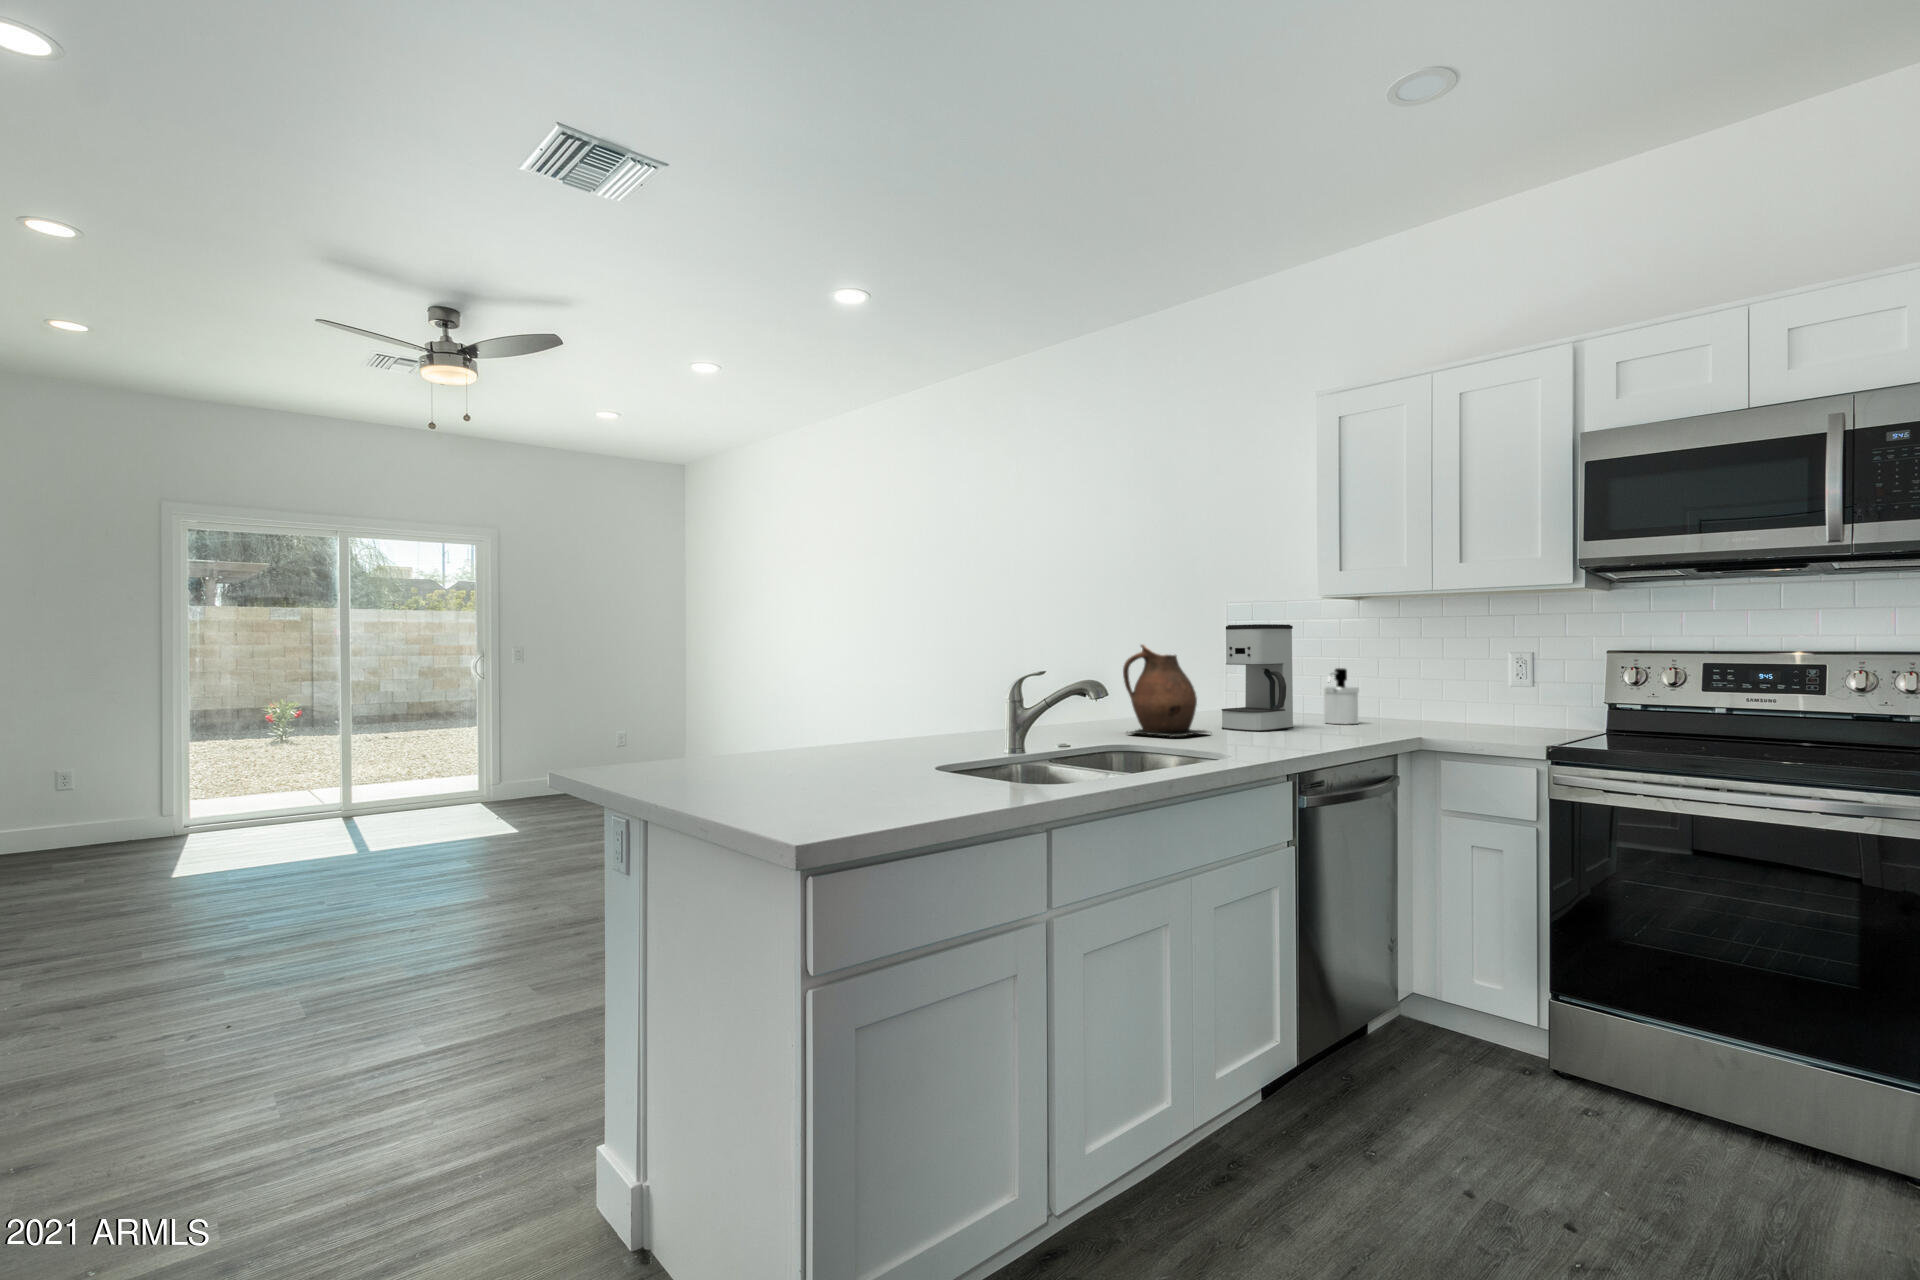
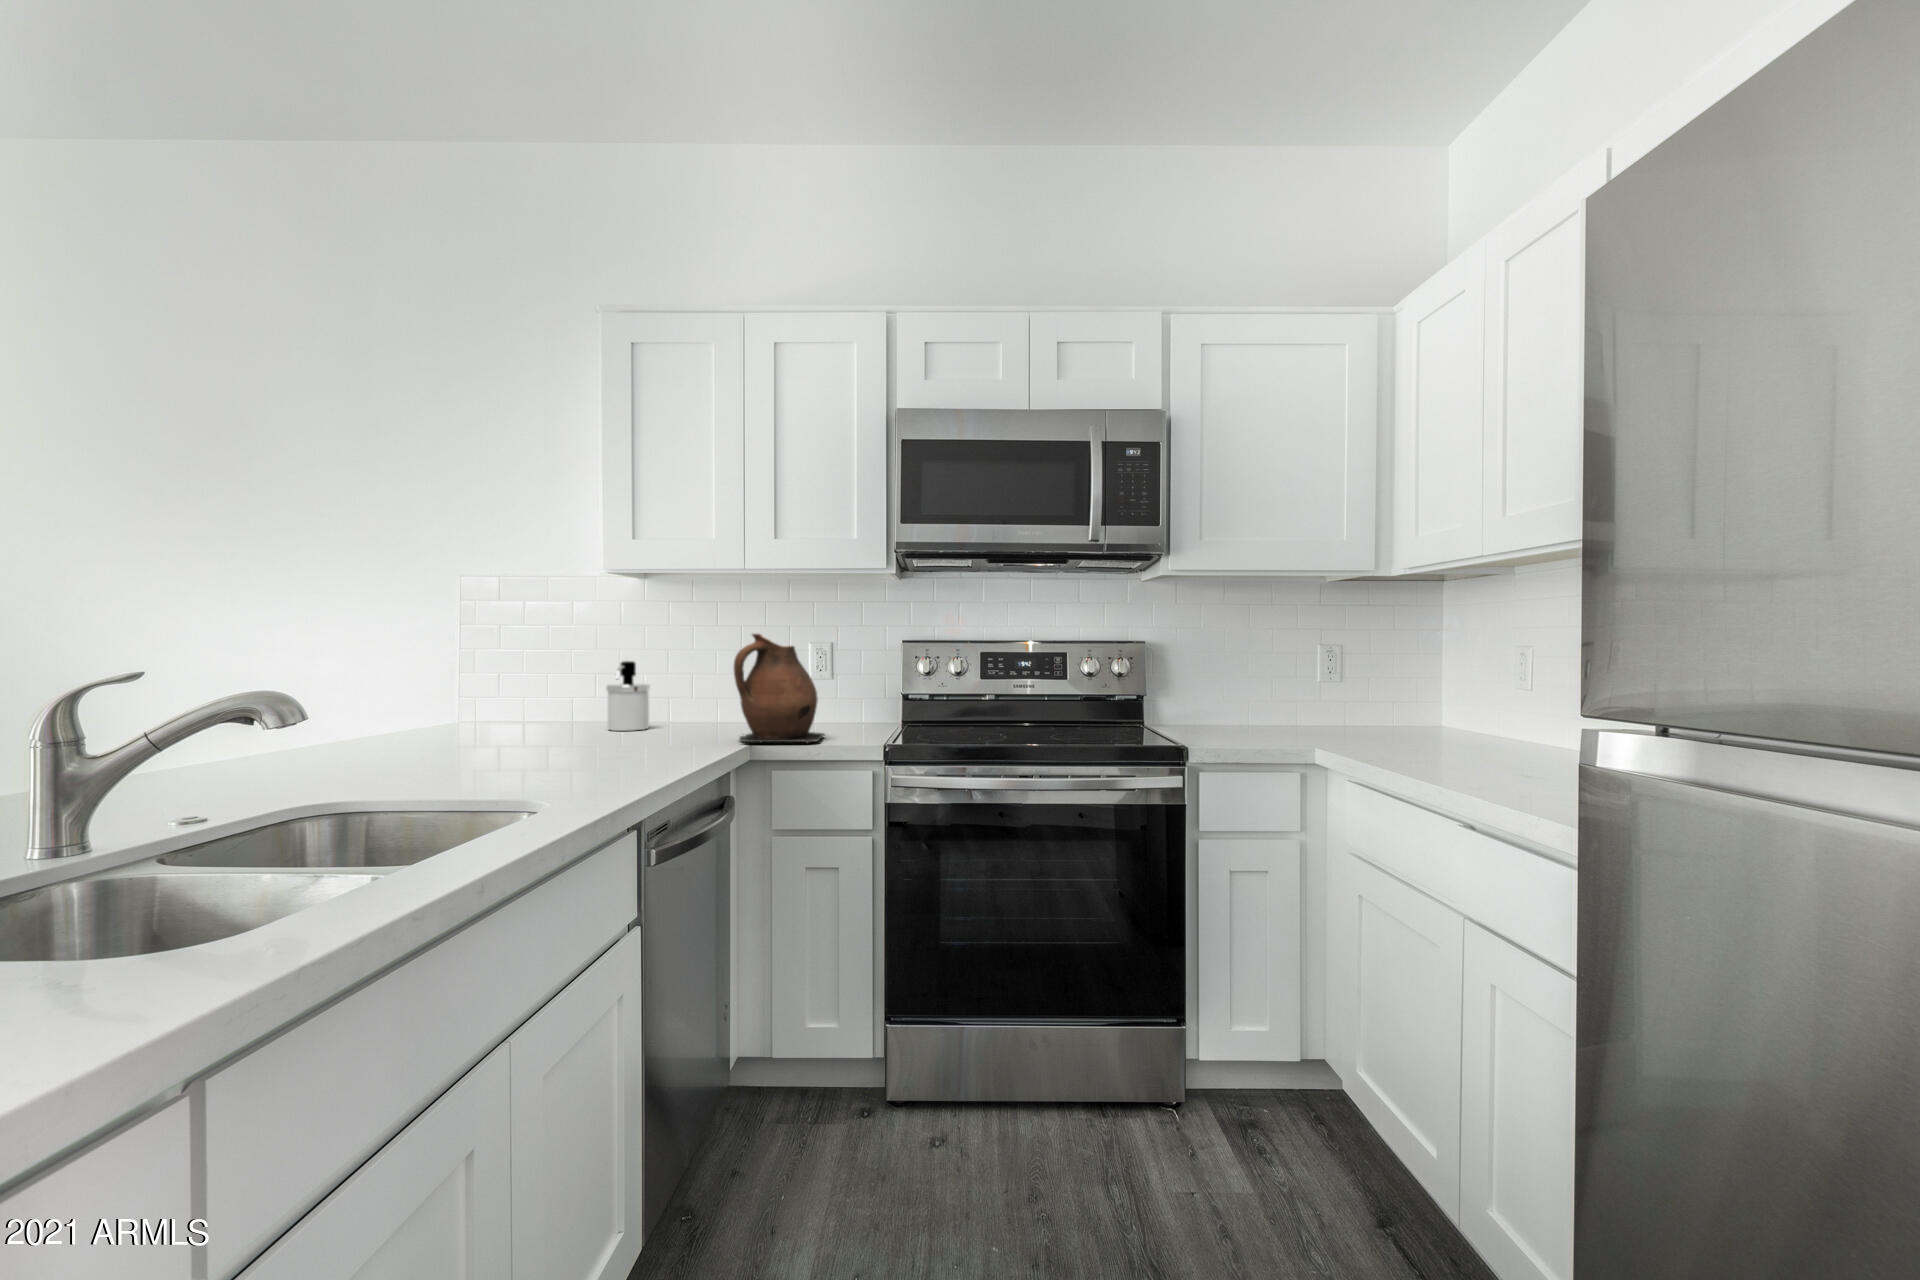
coffee maker: present [1221,624,1293,732] -> none [477,602,579,752]
ceramic pitcher: present [1123,645,1209,737] -> present [733,634,824,743]

